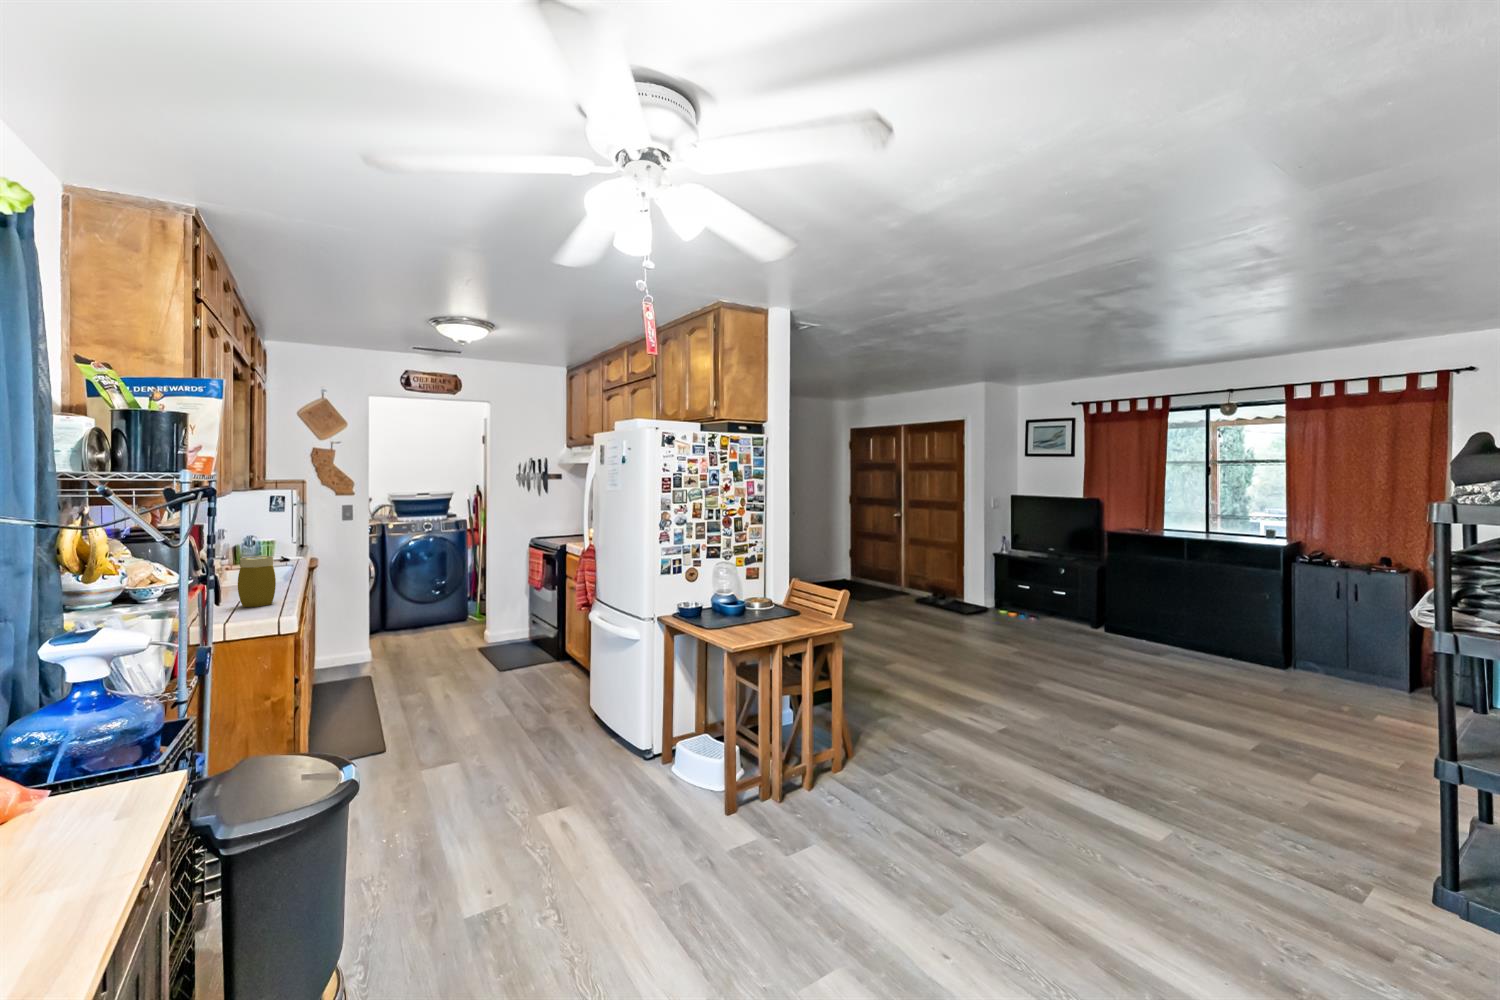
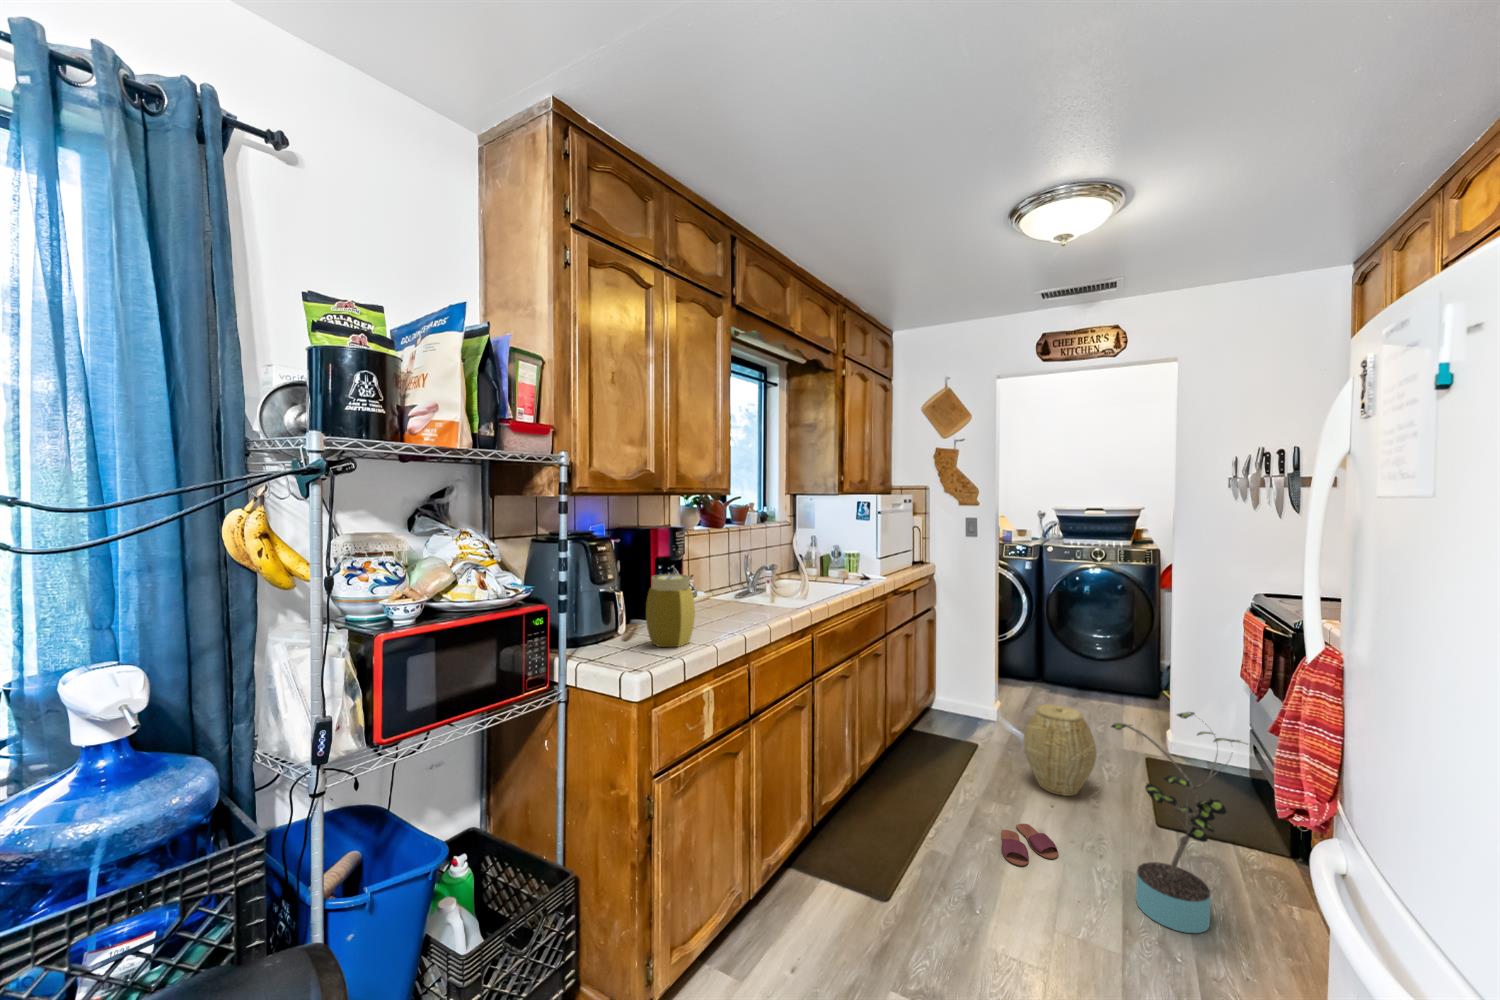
potted plant: none [488,598,549,703] -> present [1111,712,1241,933]
woven basket: none [416,625,462,680] -> present [1023,704,1097,796]
slippers: none [423,693,460,712] -> present [1001,824,1058,866]

